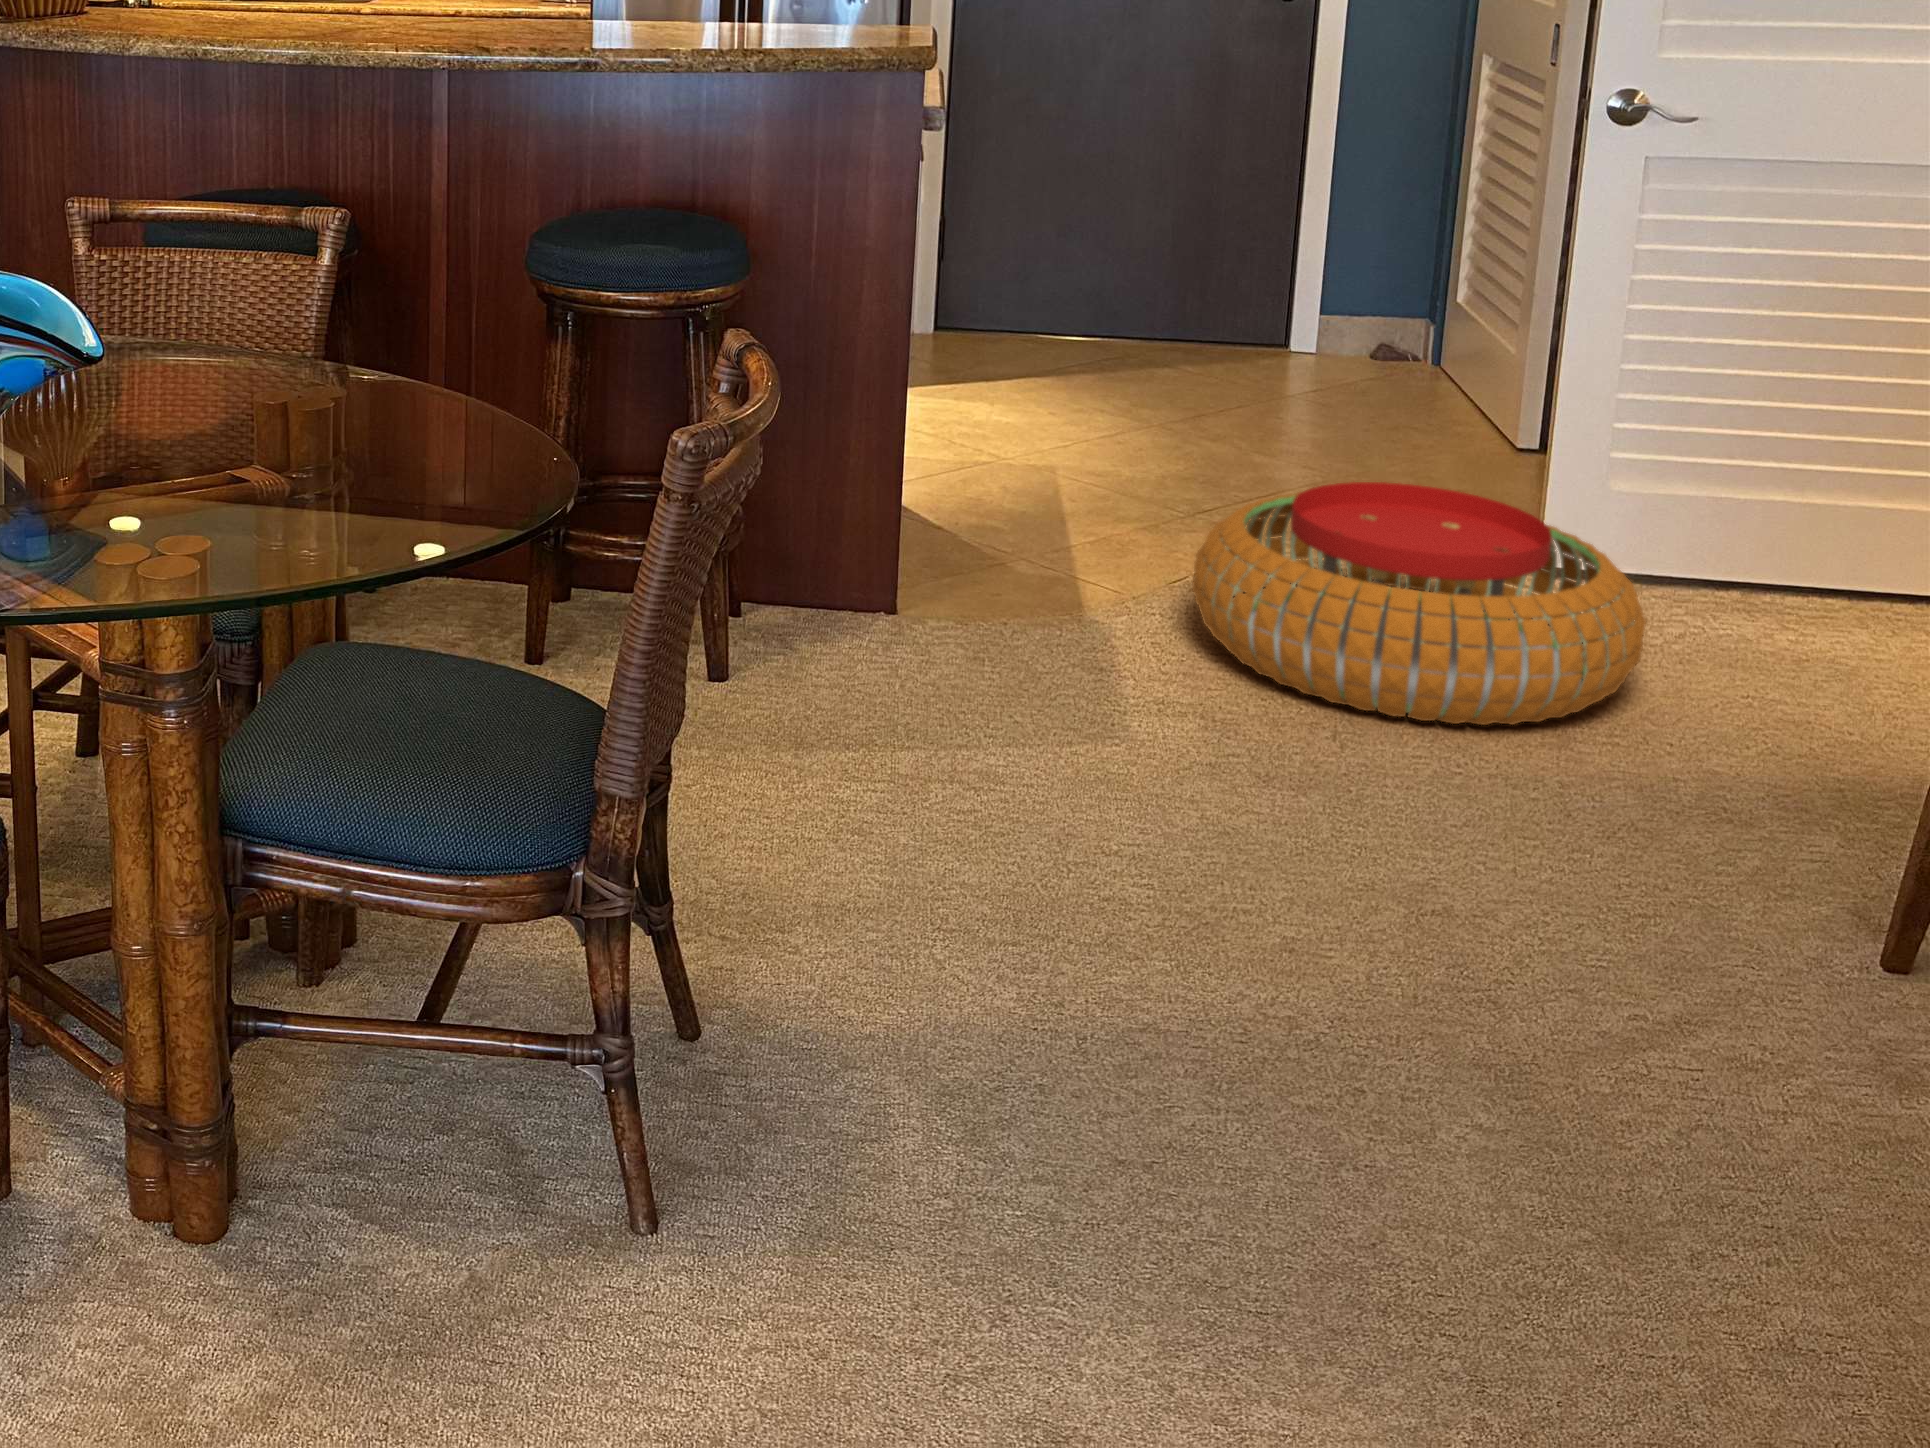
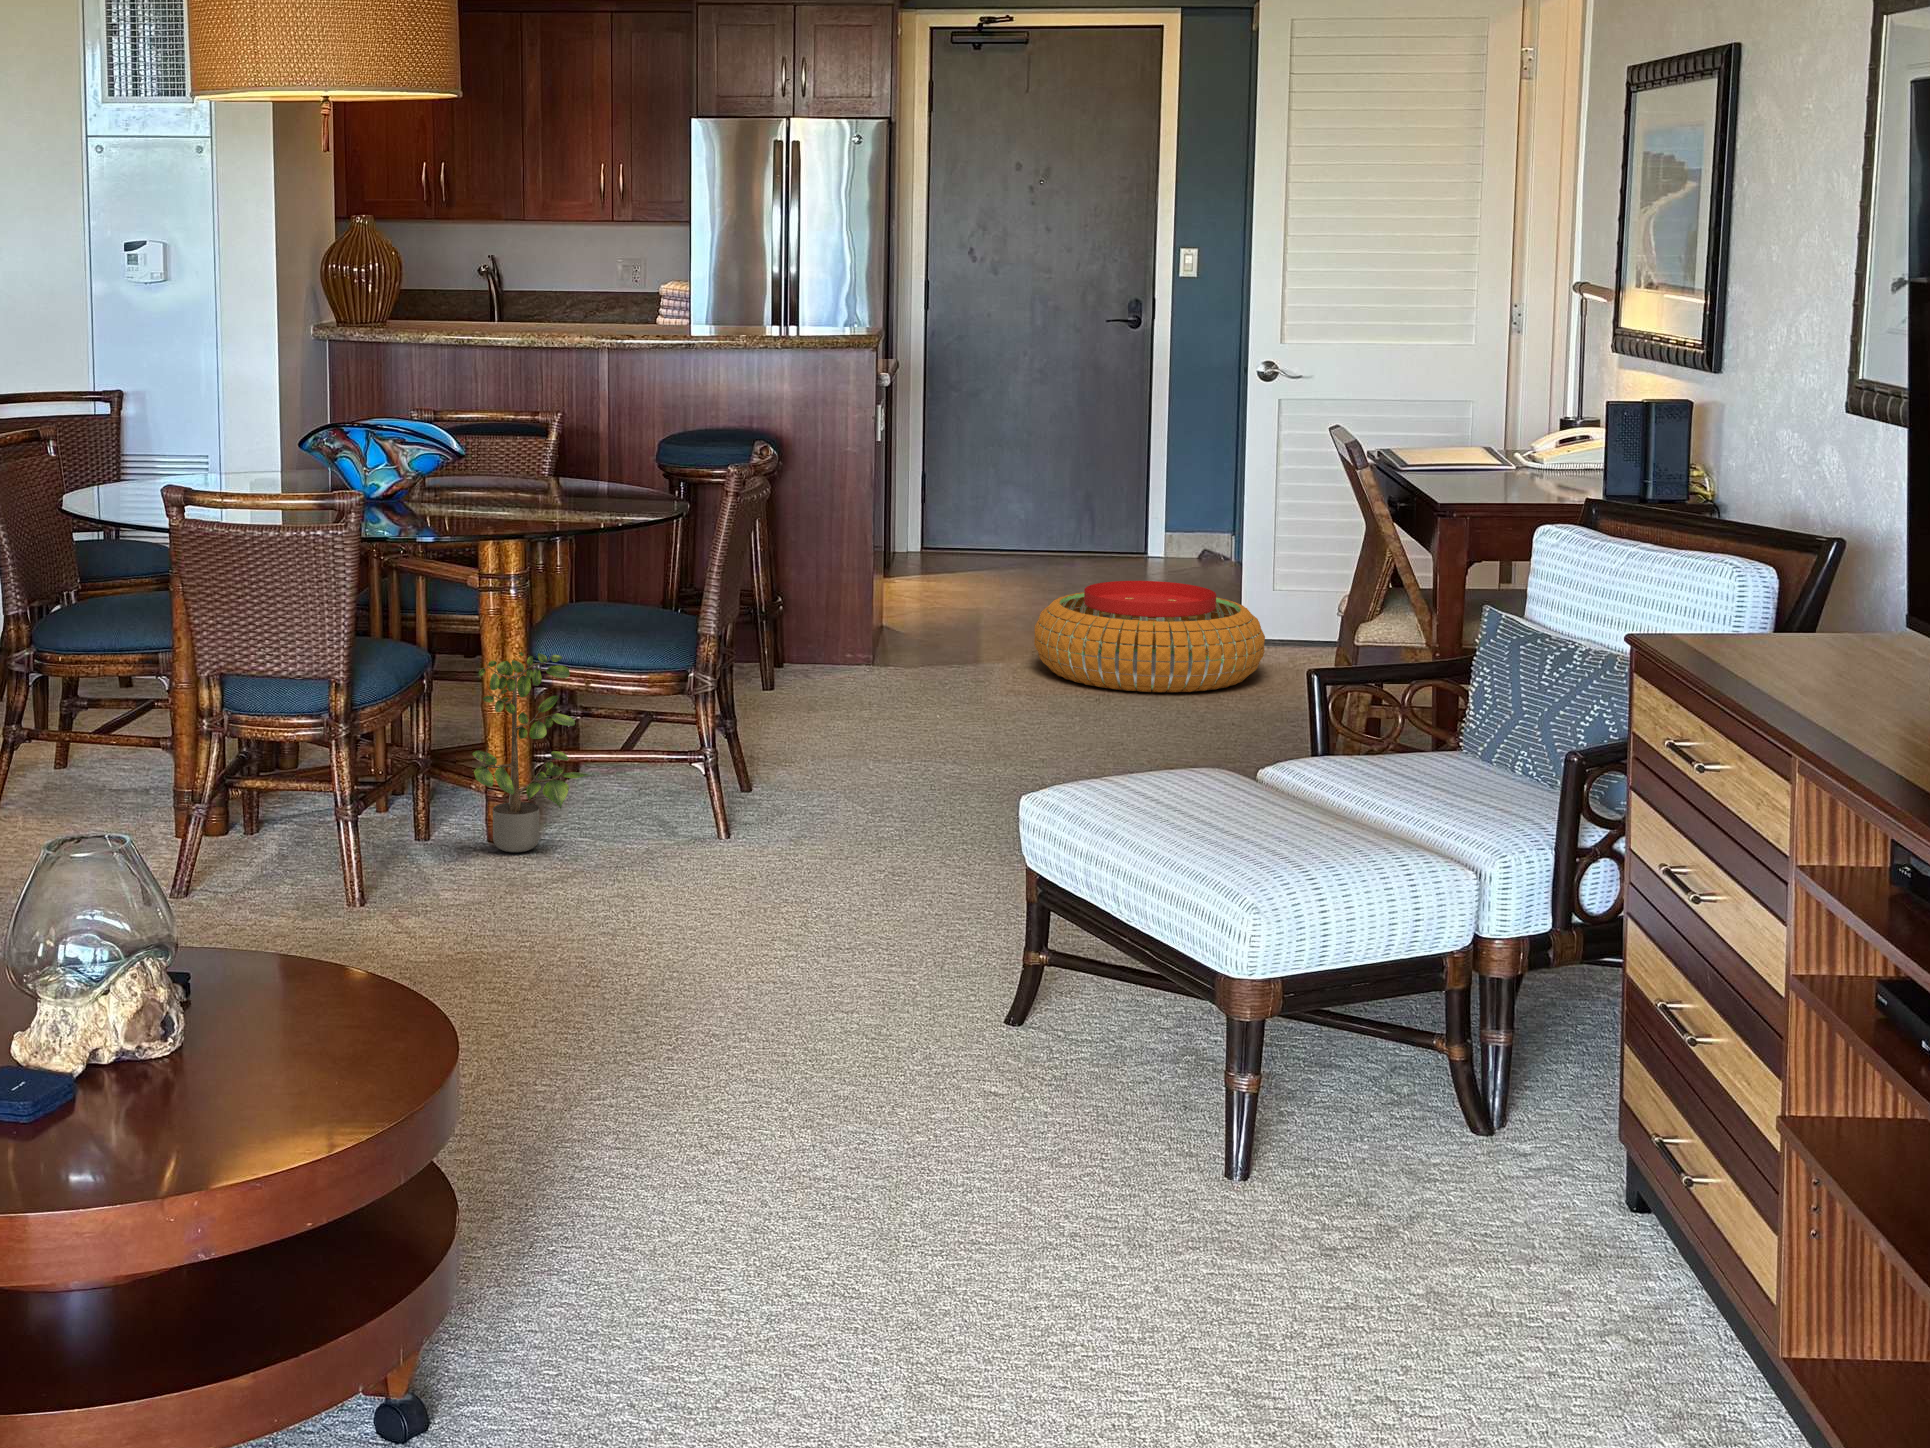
potted plant: none [57,878,344,1336] -> present [472,652,591,852]

